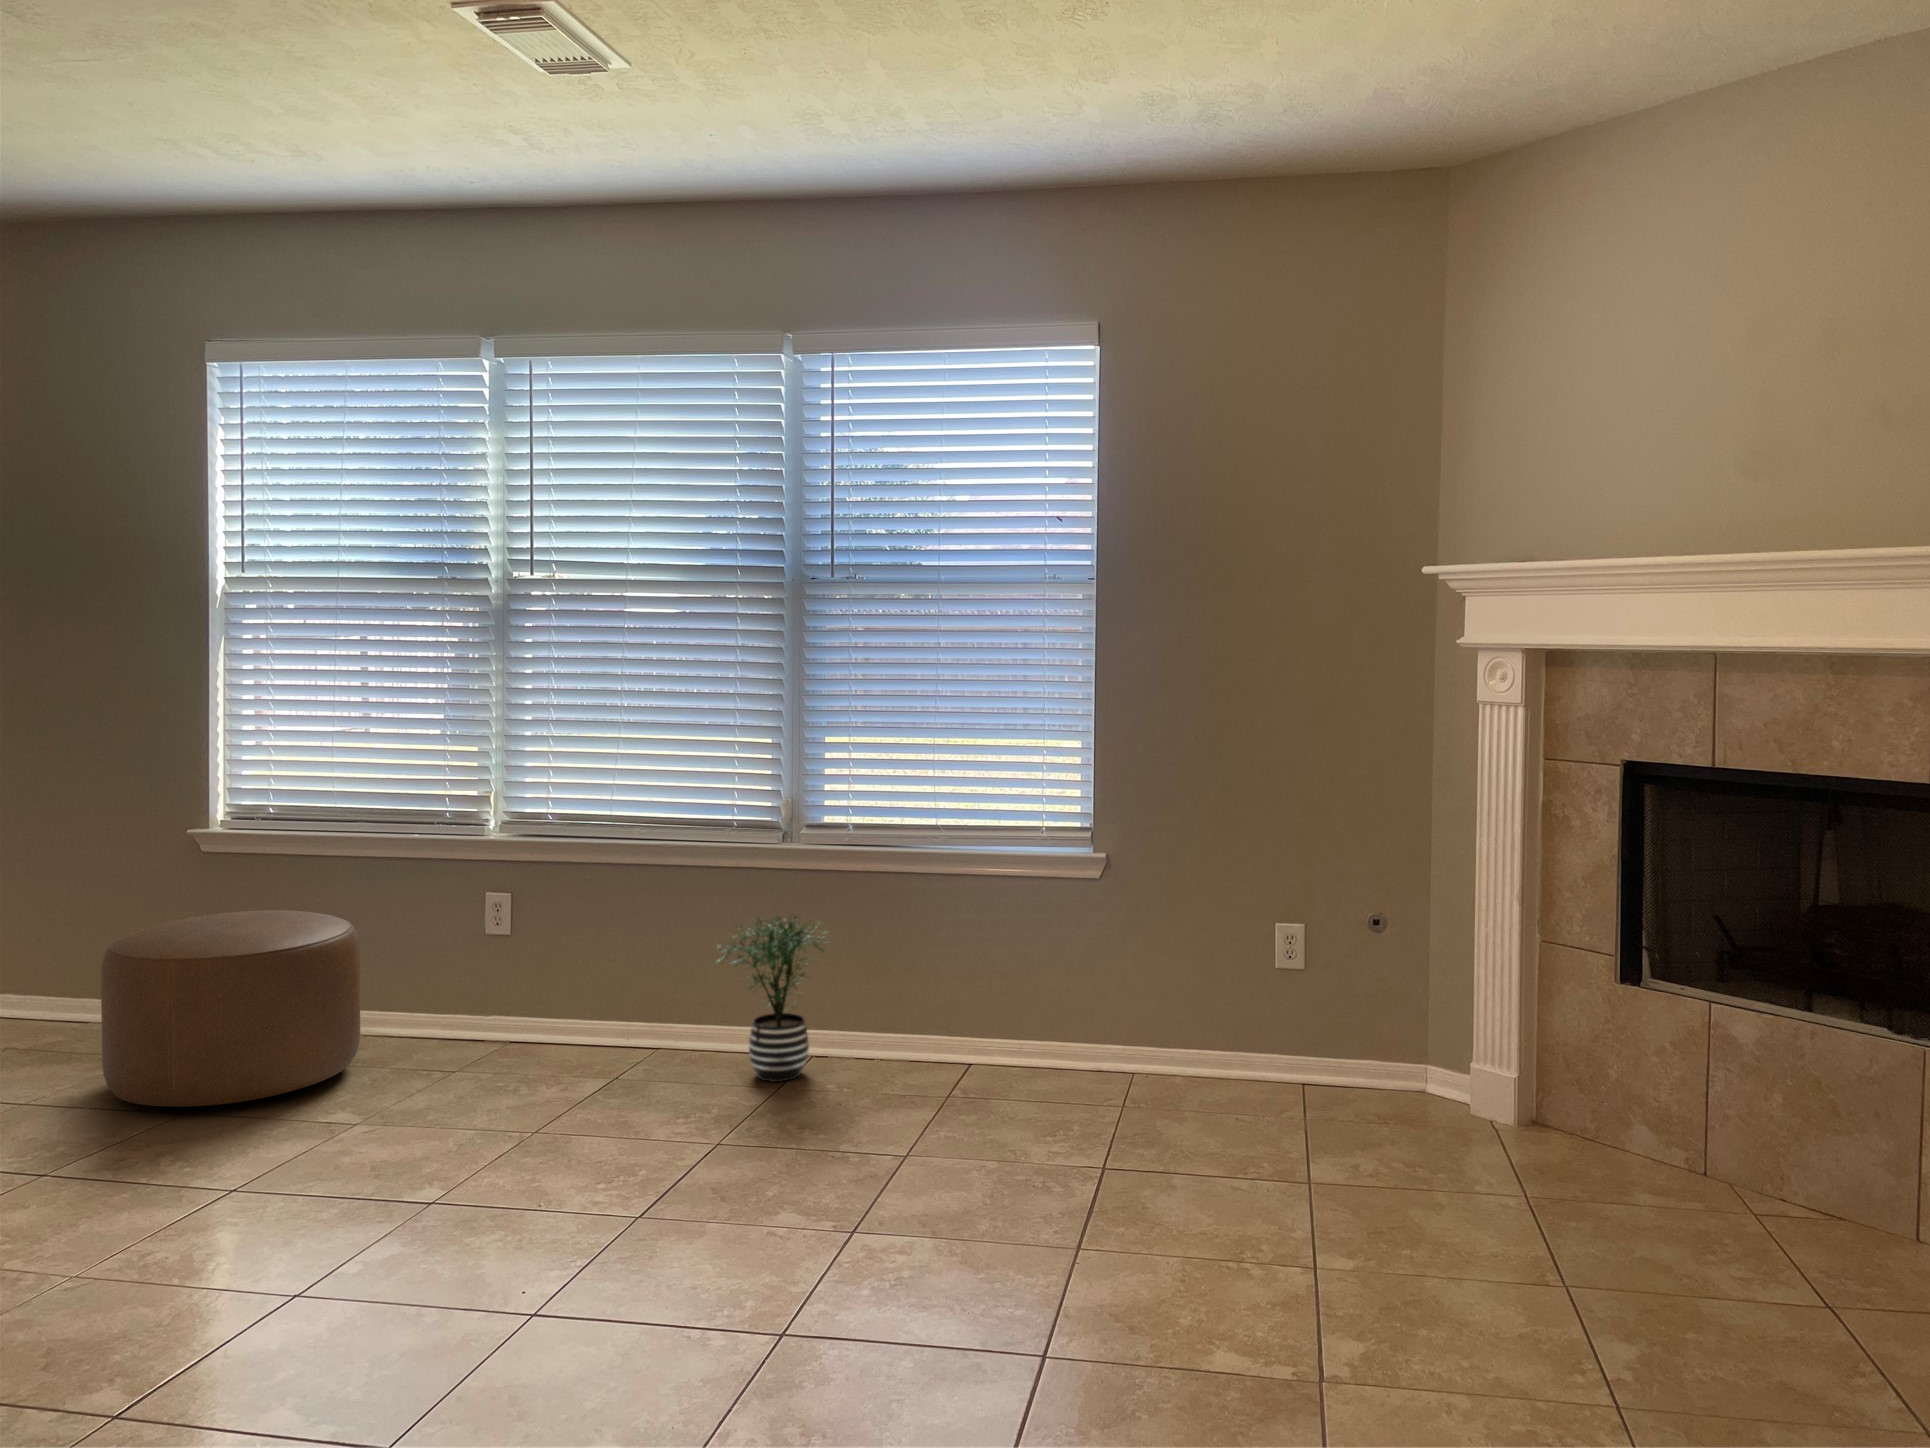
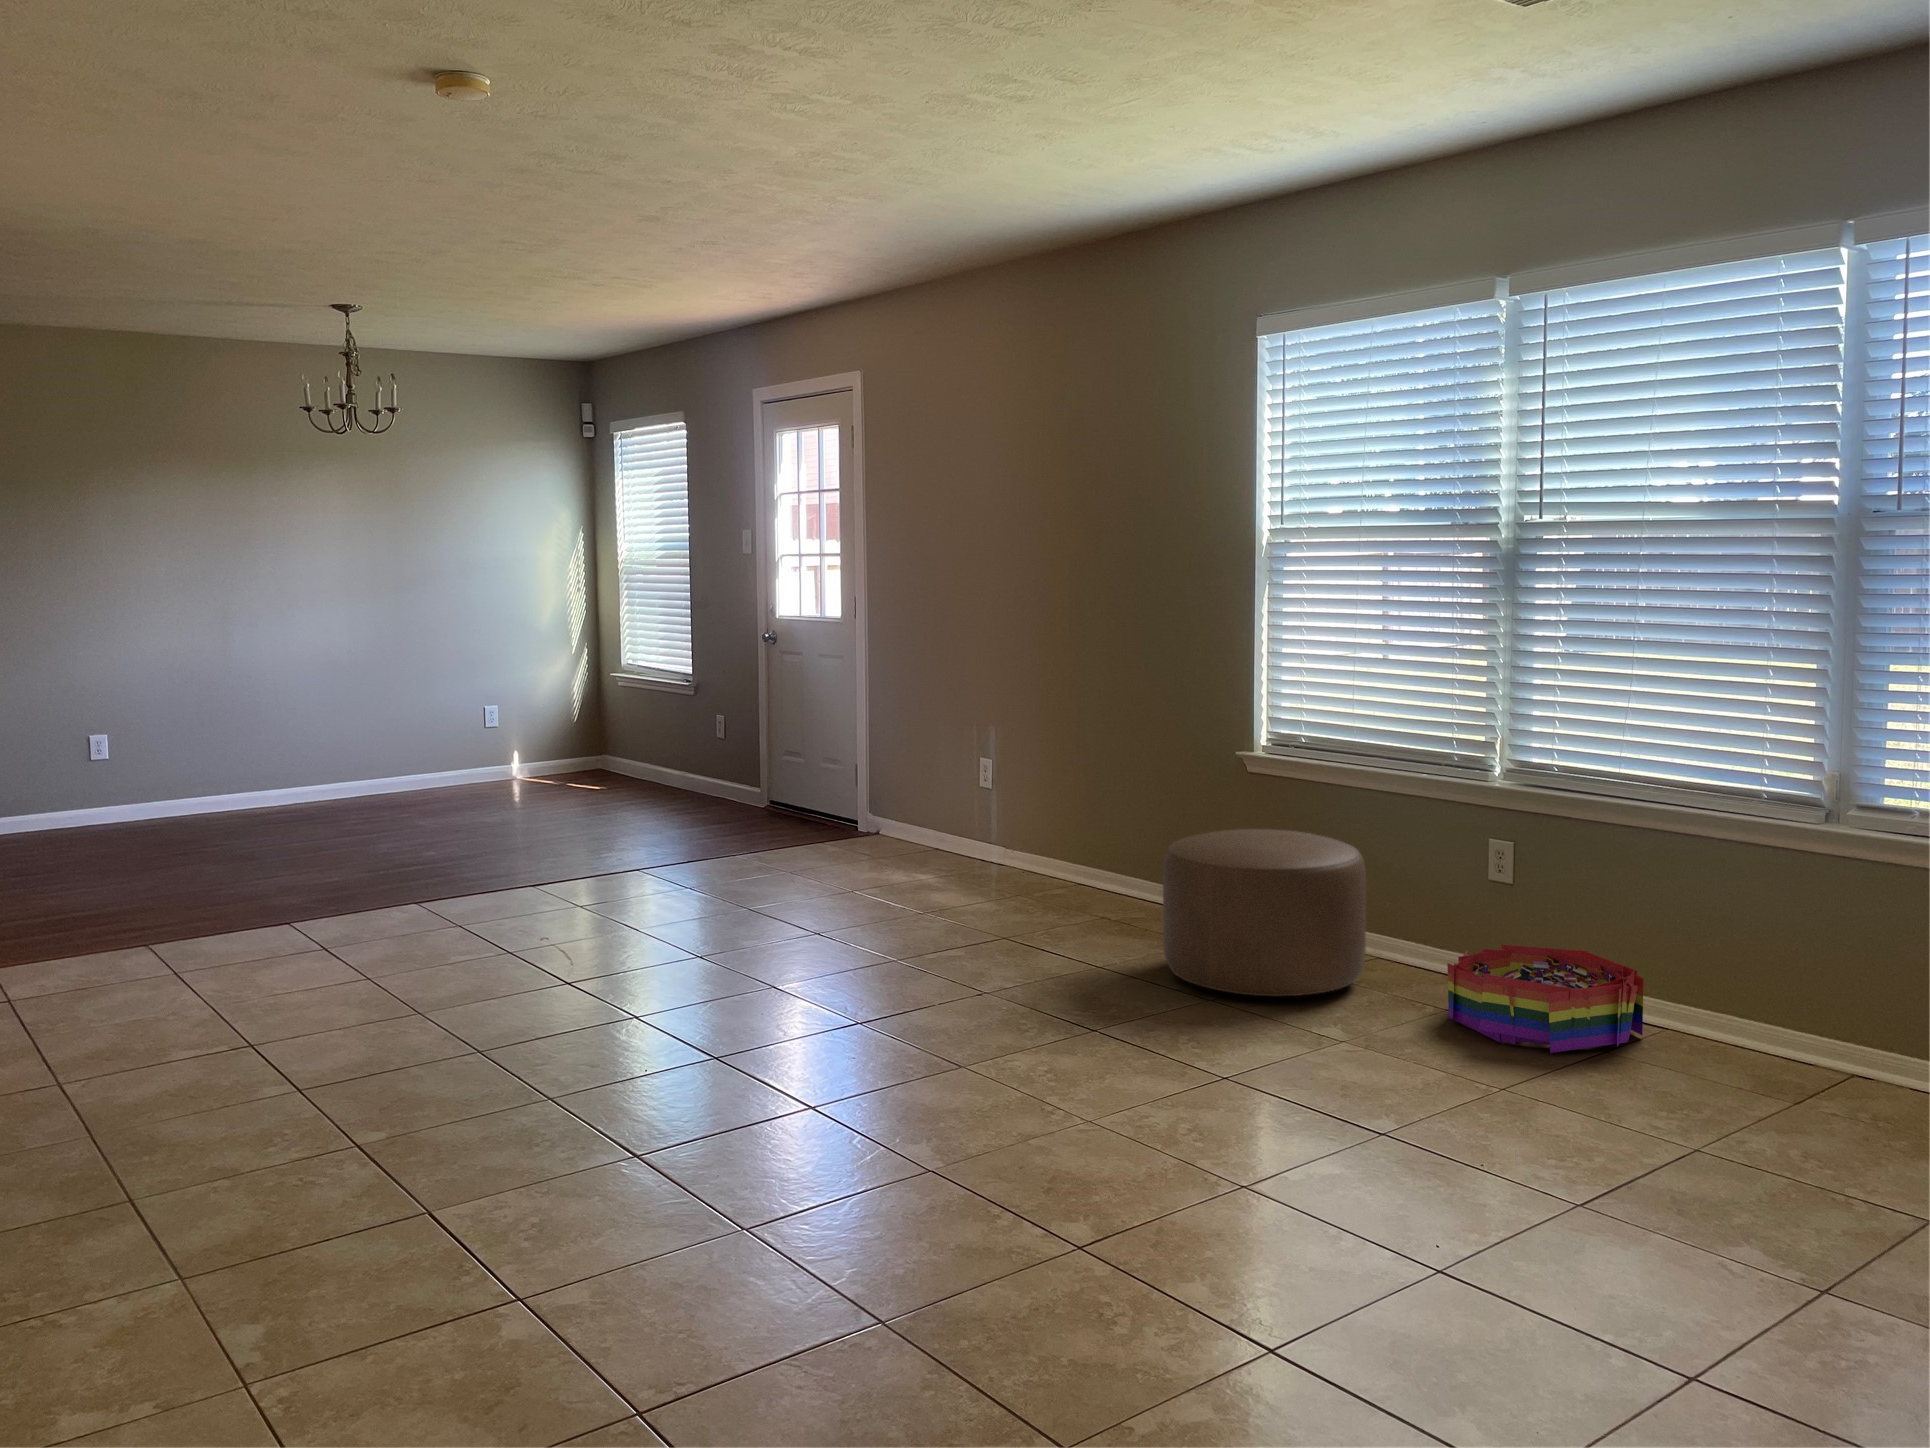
potted plant: present [717,915,826,1082] -> none [1724,902,1879,1095]
storage bin: none [456,989,643,1095] -> present [1447,945,1644,1053]

